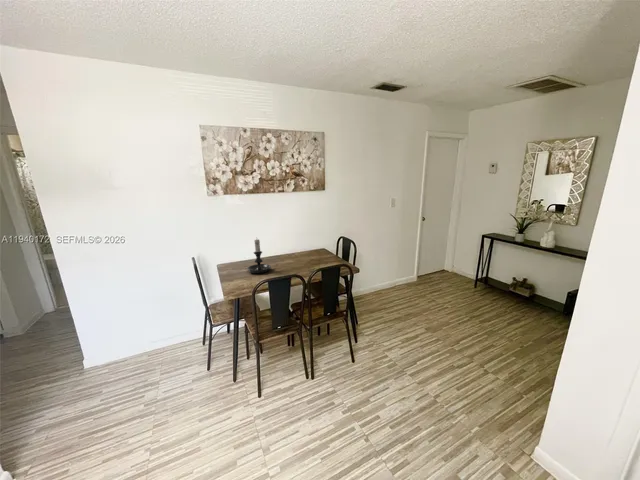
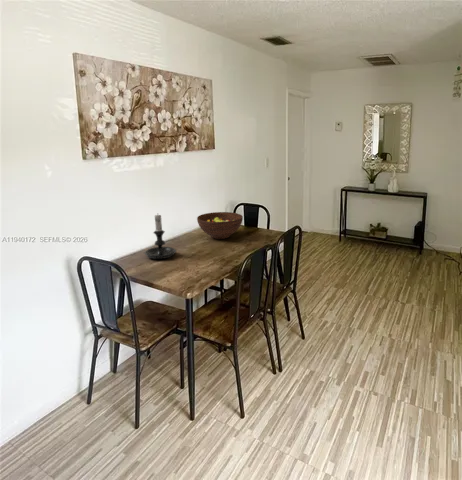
fruit bowl: none [297,239,334,260] -> present [197,212,243,239]

